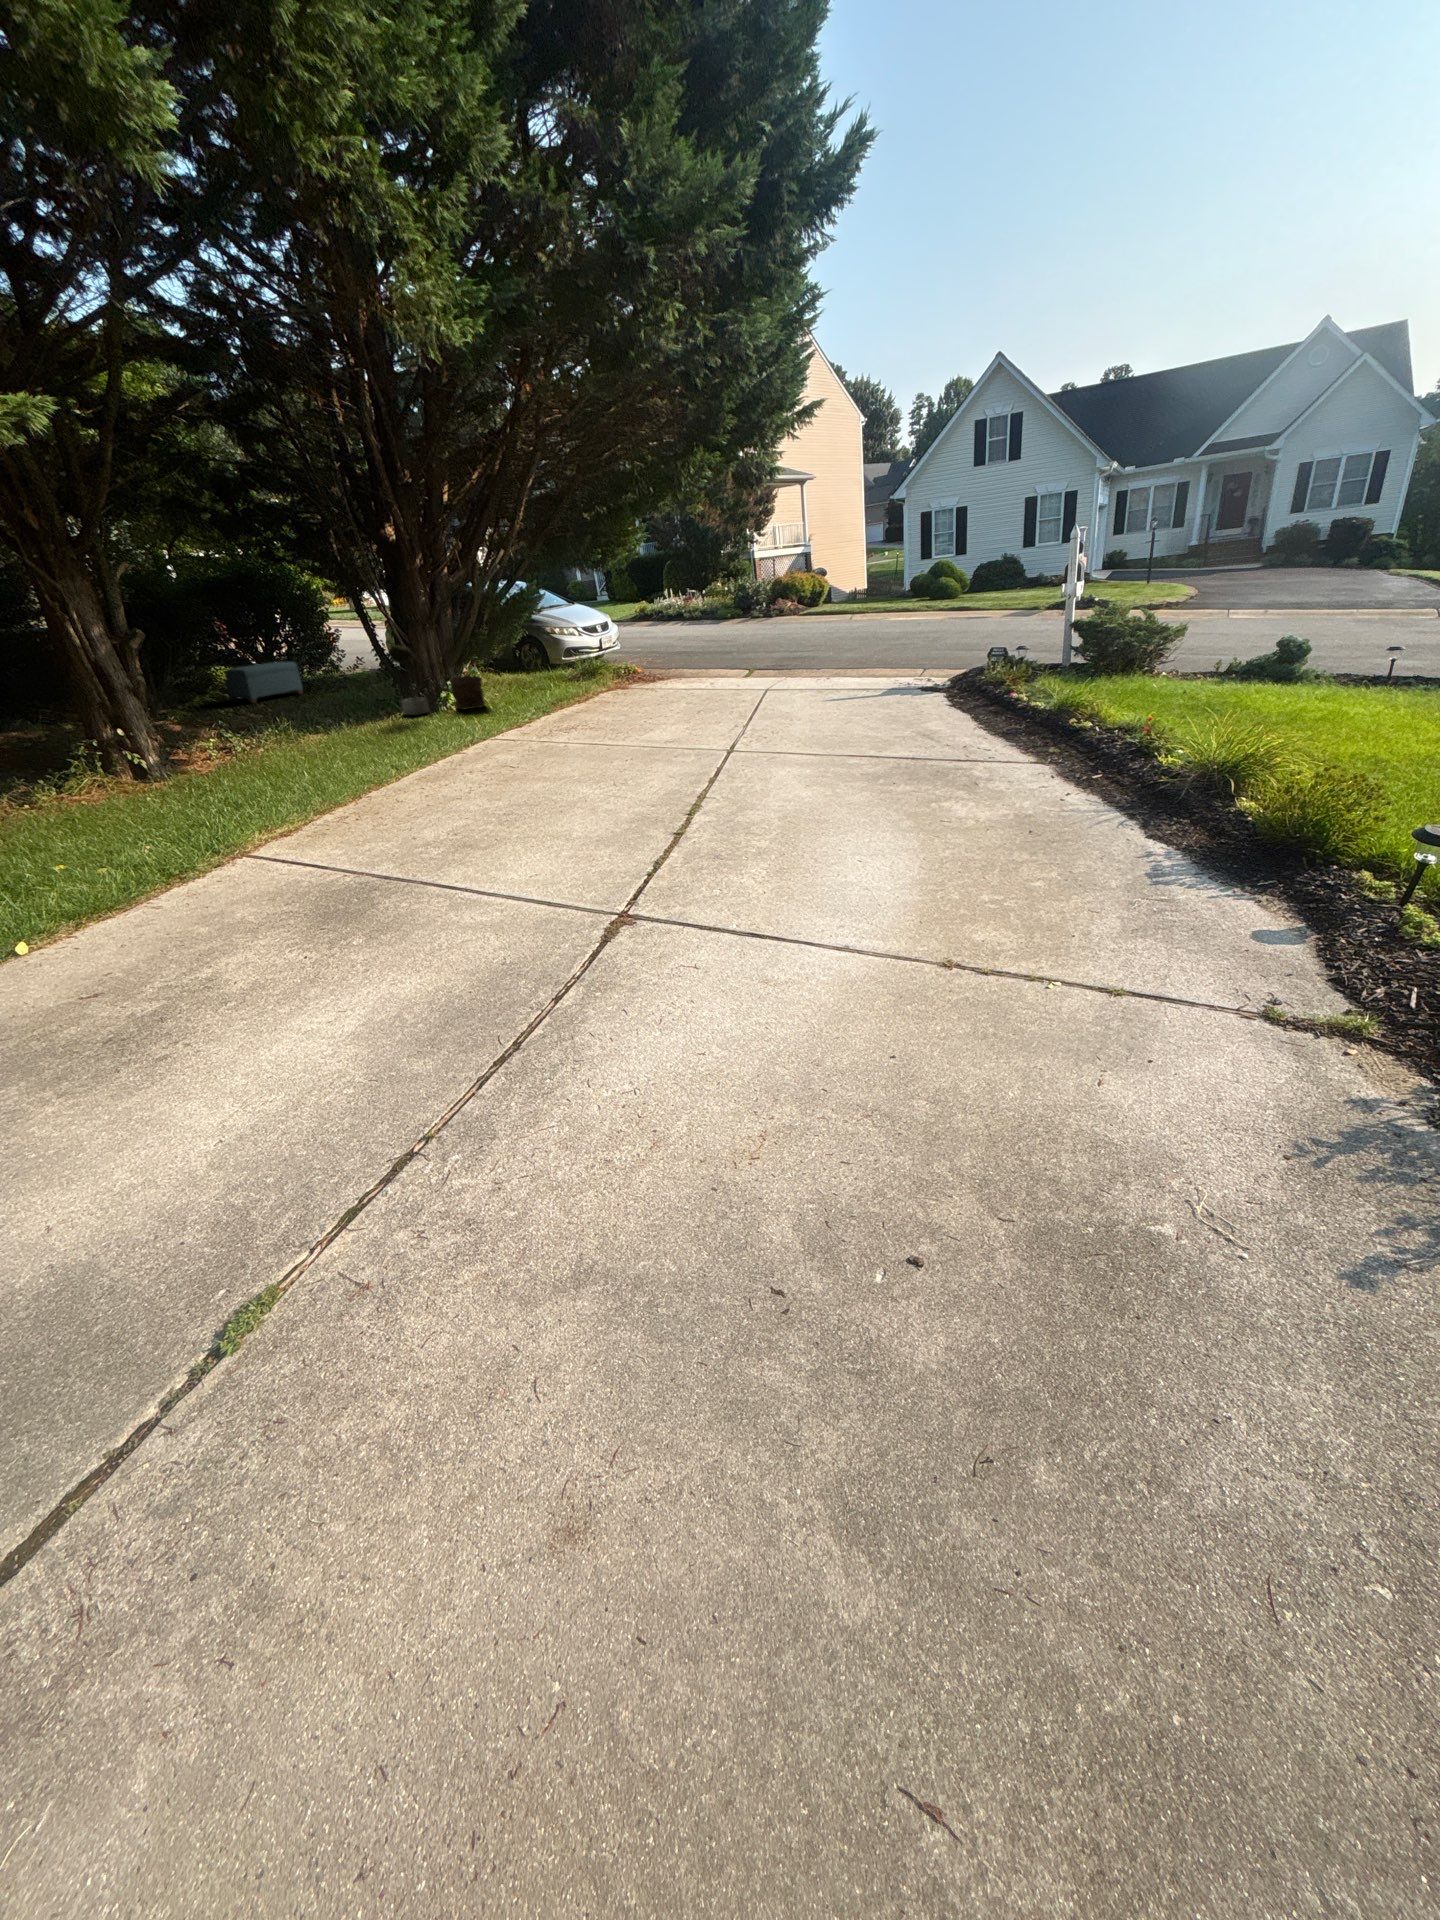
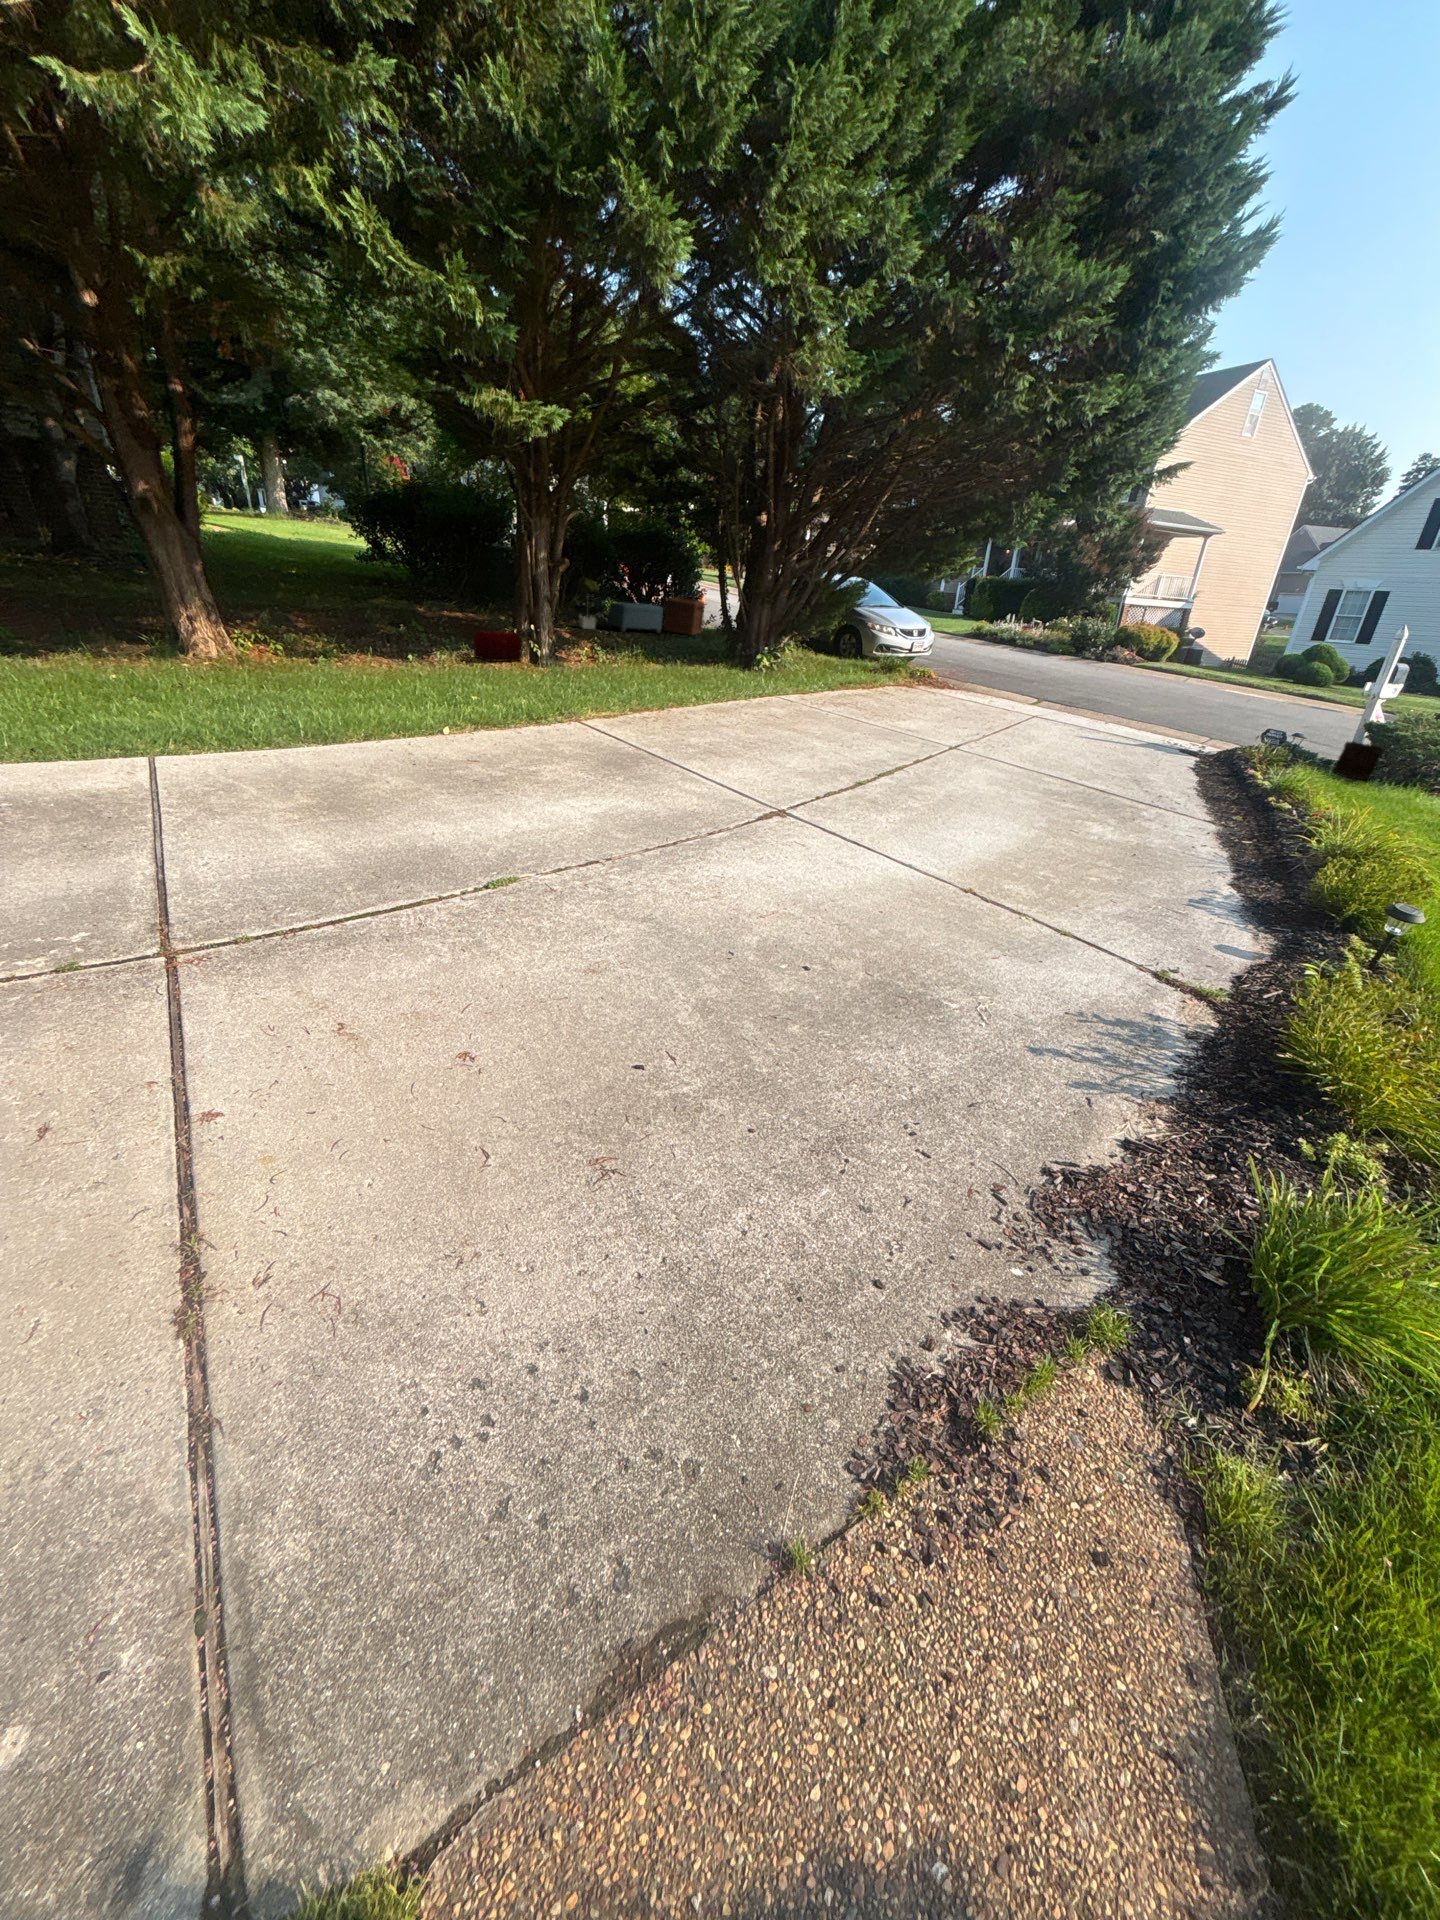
wooden crate: none [296,644,355,689] -> present [664,598,705,635]
potted tree: present [388,645,430,715] -> present [577,578,598,629]
bucket: present [451,676,485,709] -> present [1334,742,1386,780]
toolbox: none [35,741,122,795] -> present [474,626,521,662]

